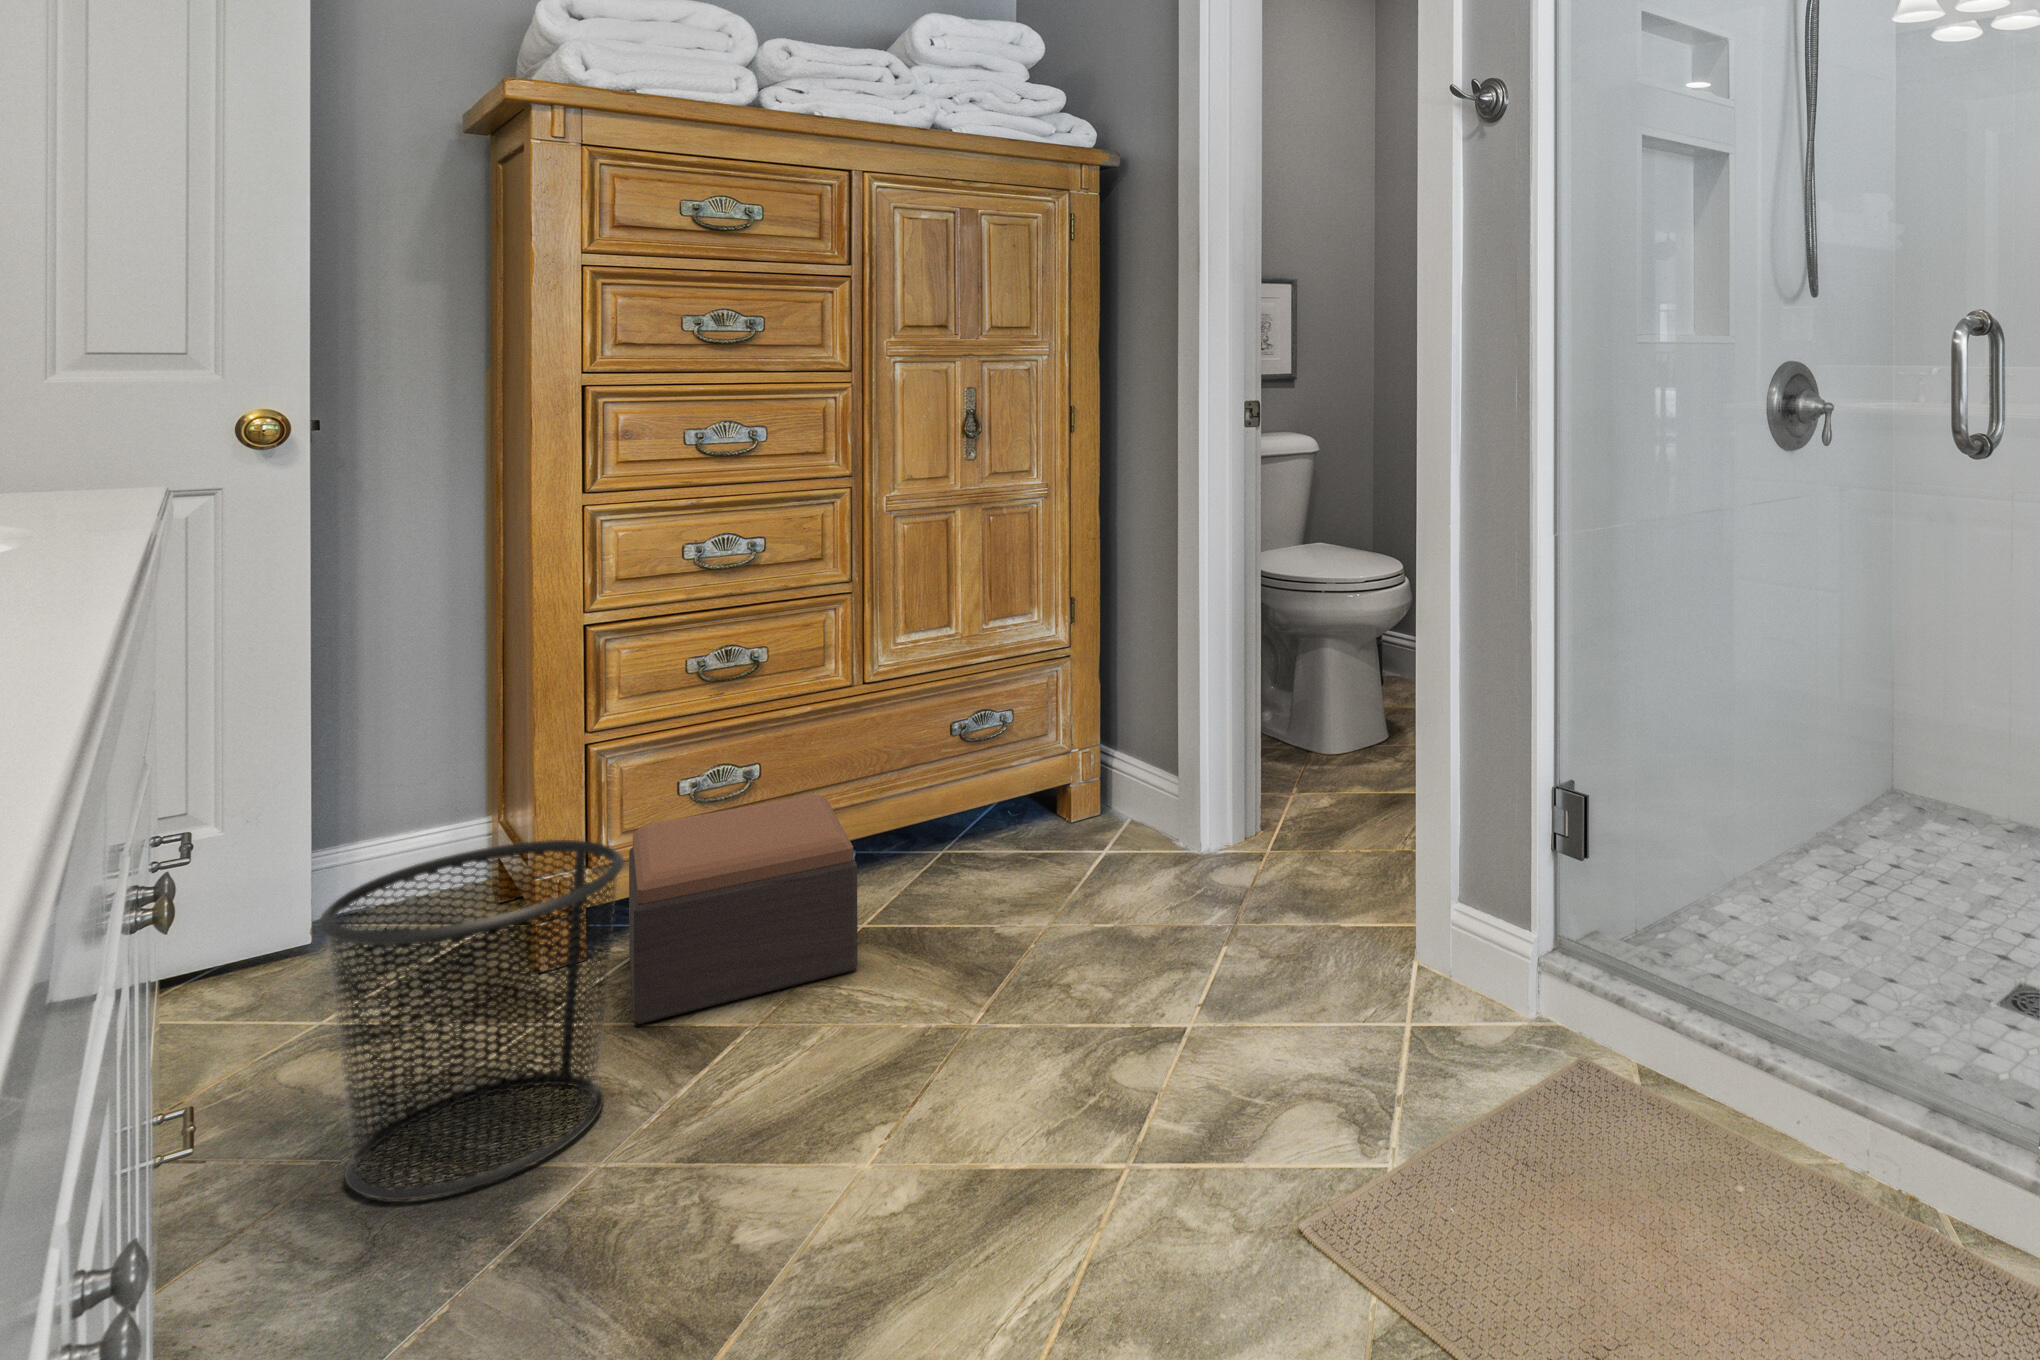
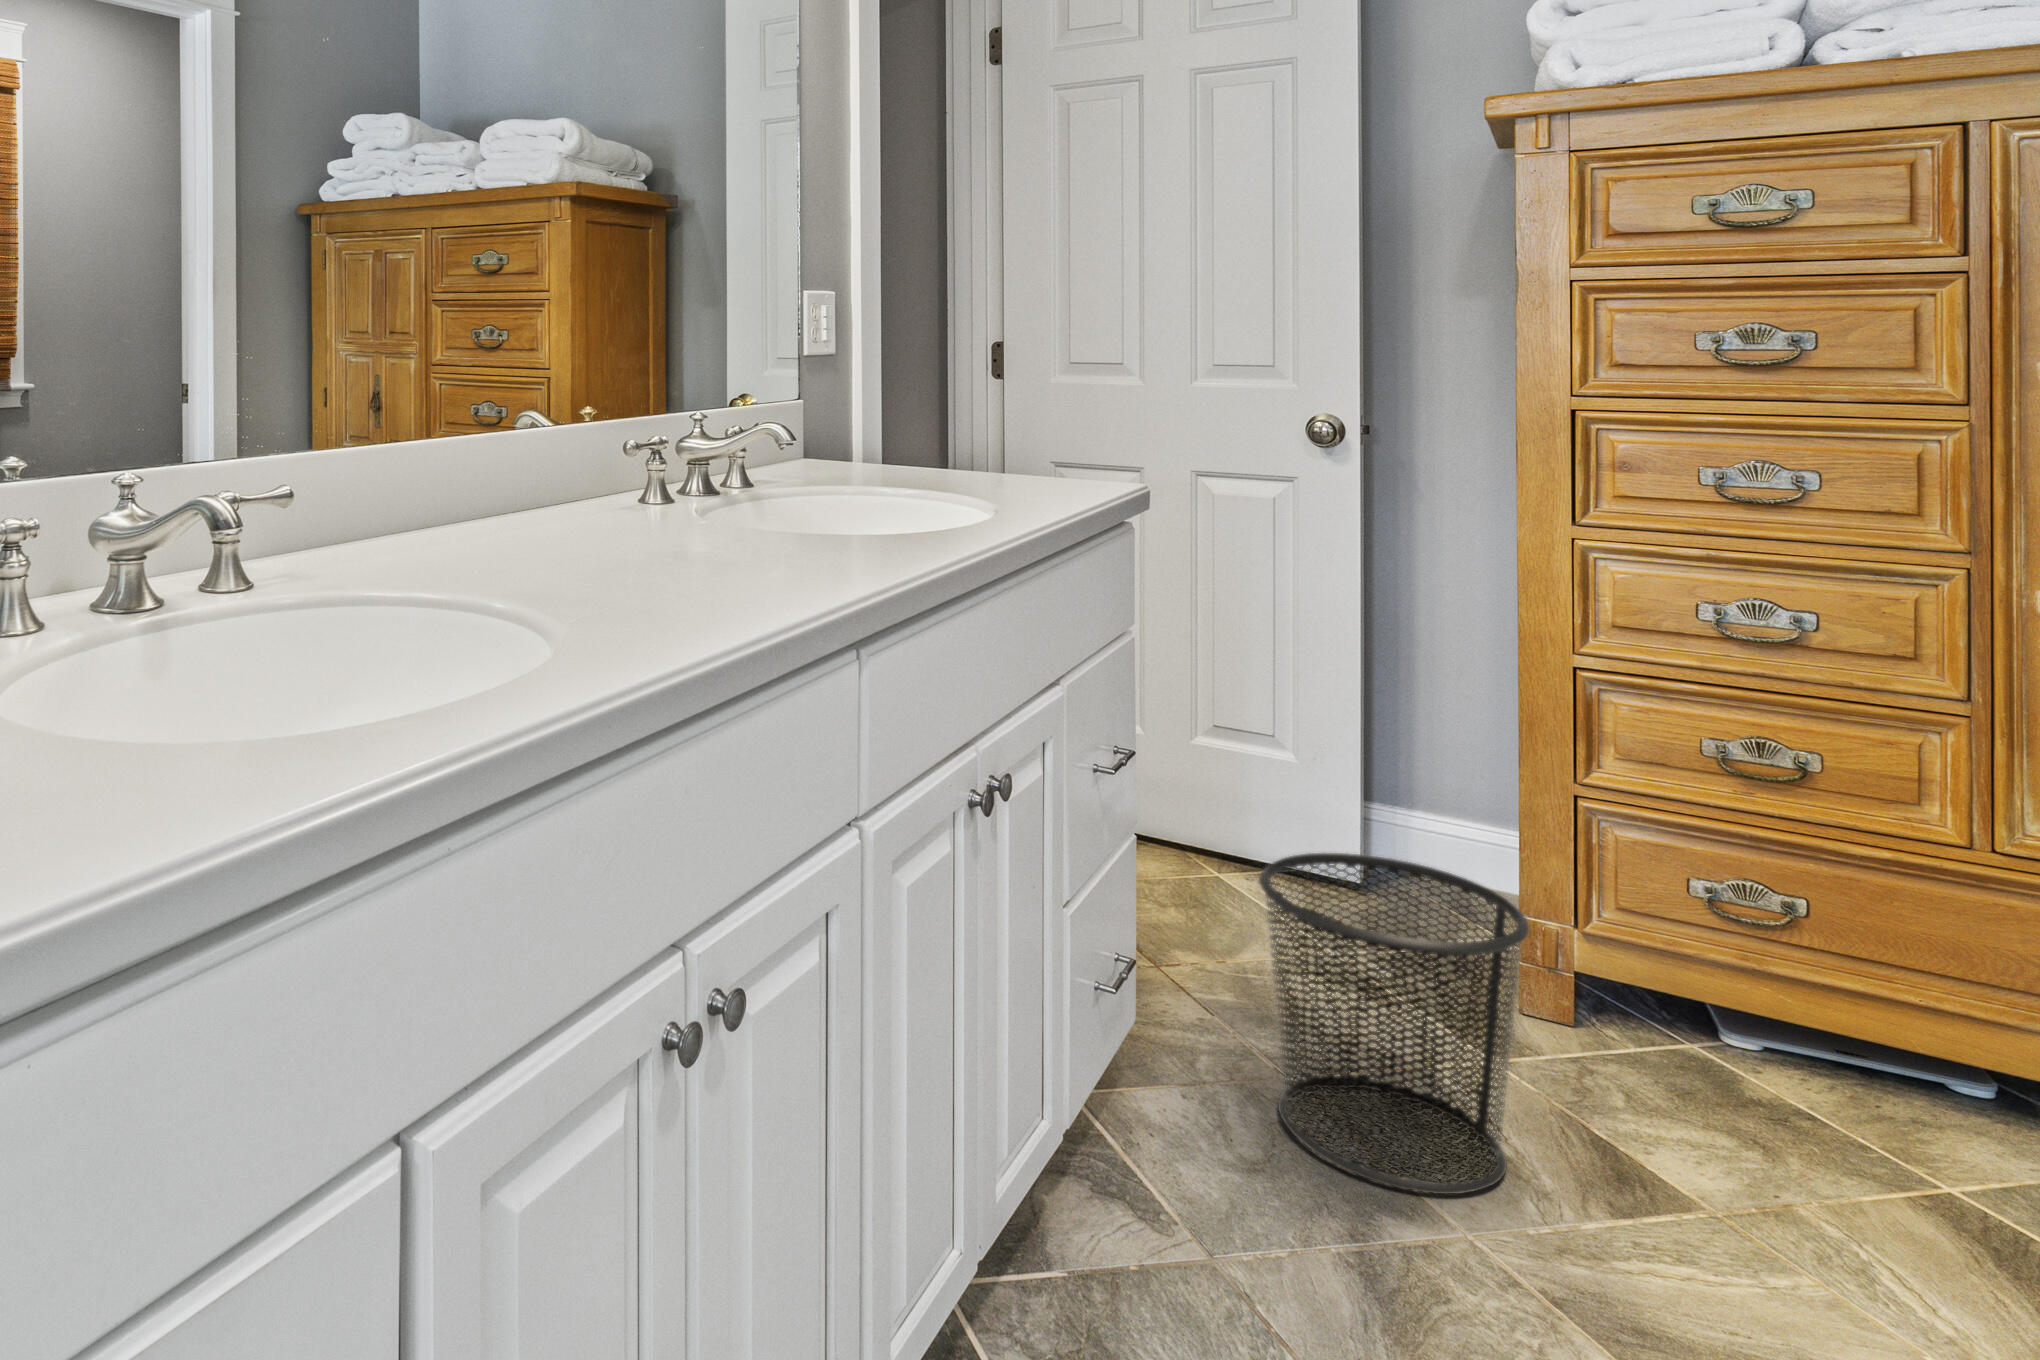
footstool: present [629,795,857,1024] -> none [1579,911,1904,1225]

